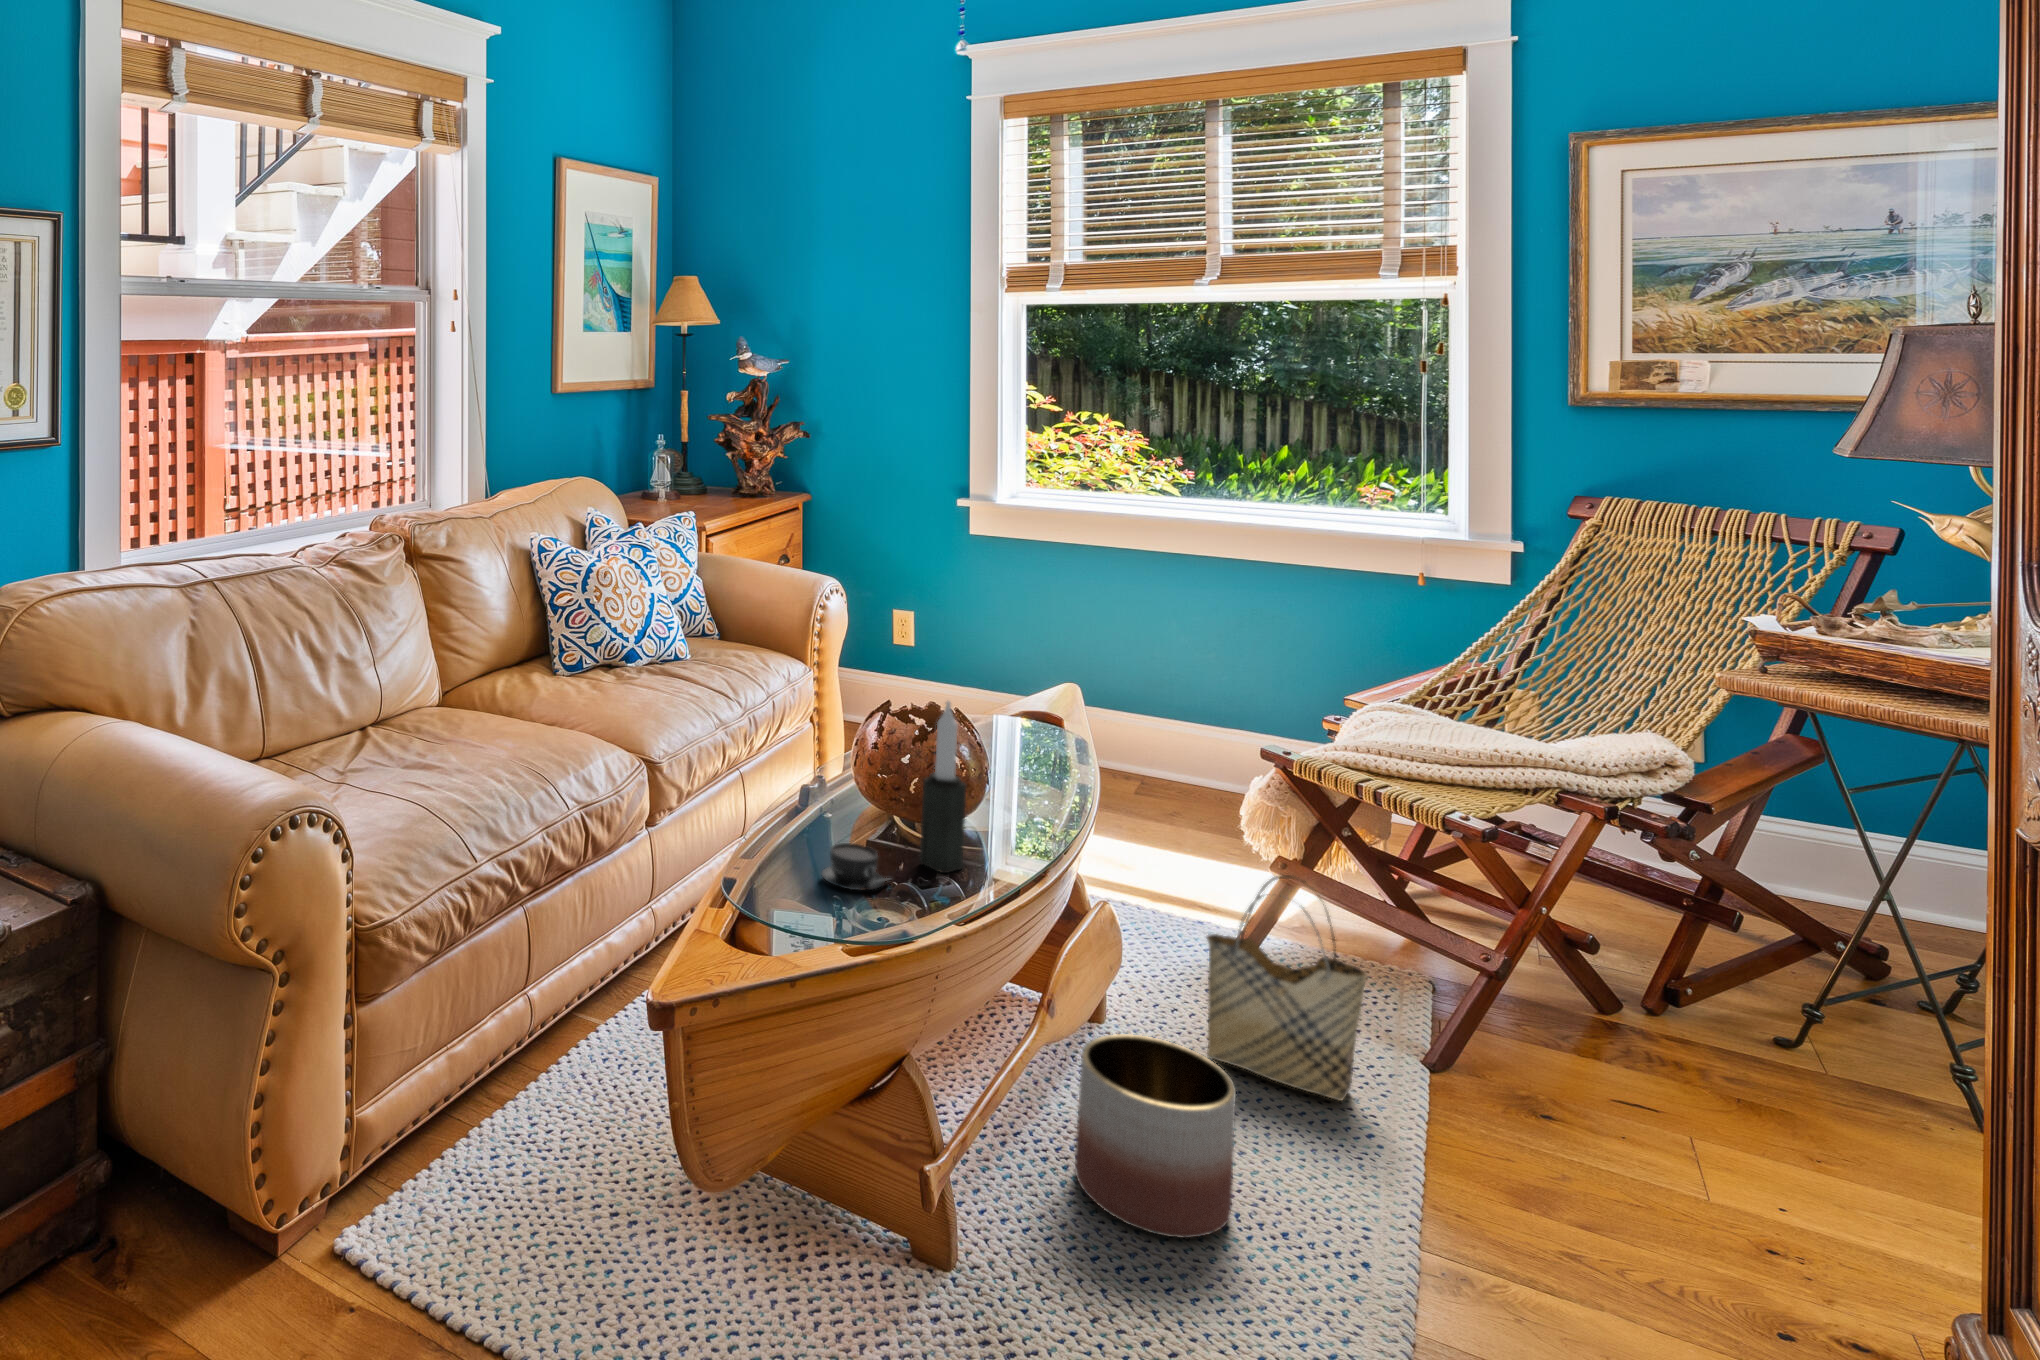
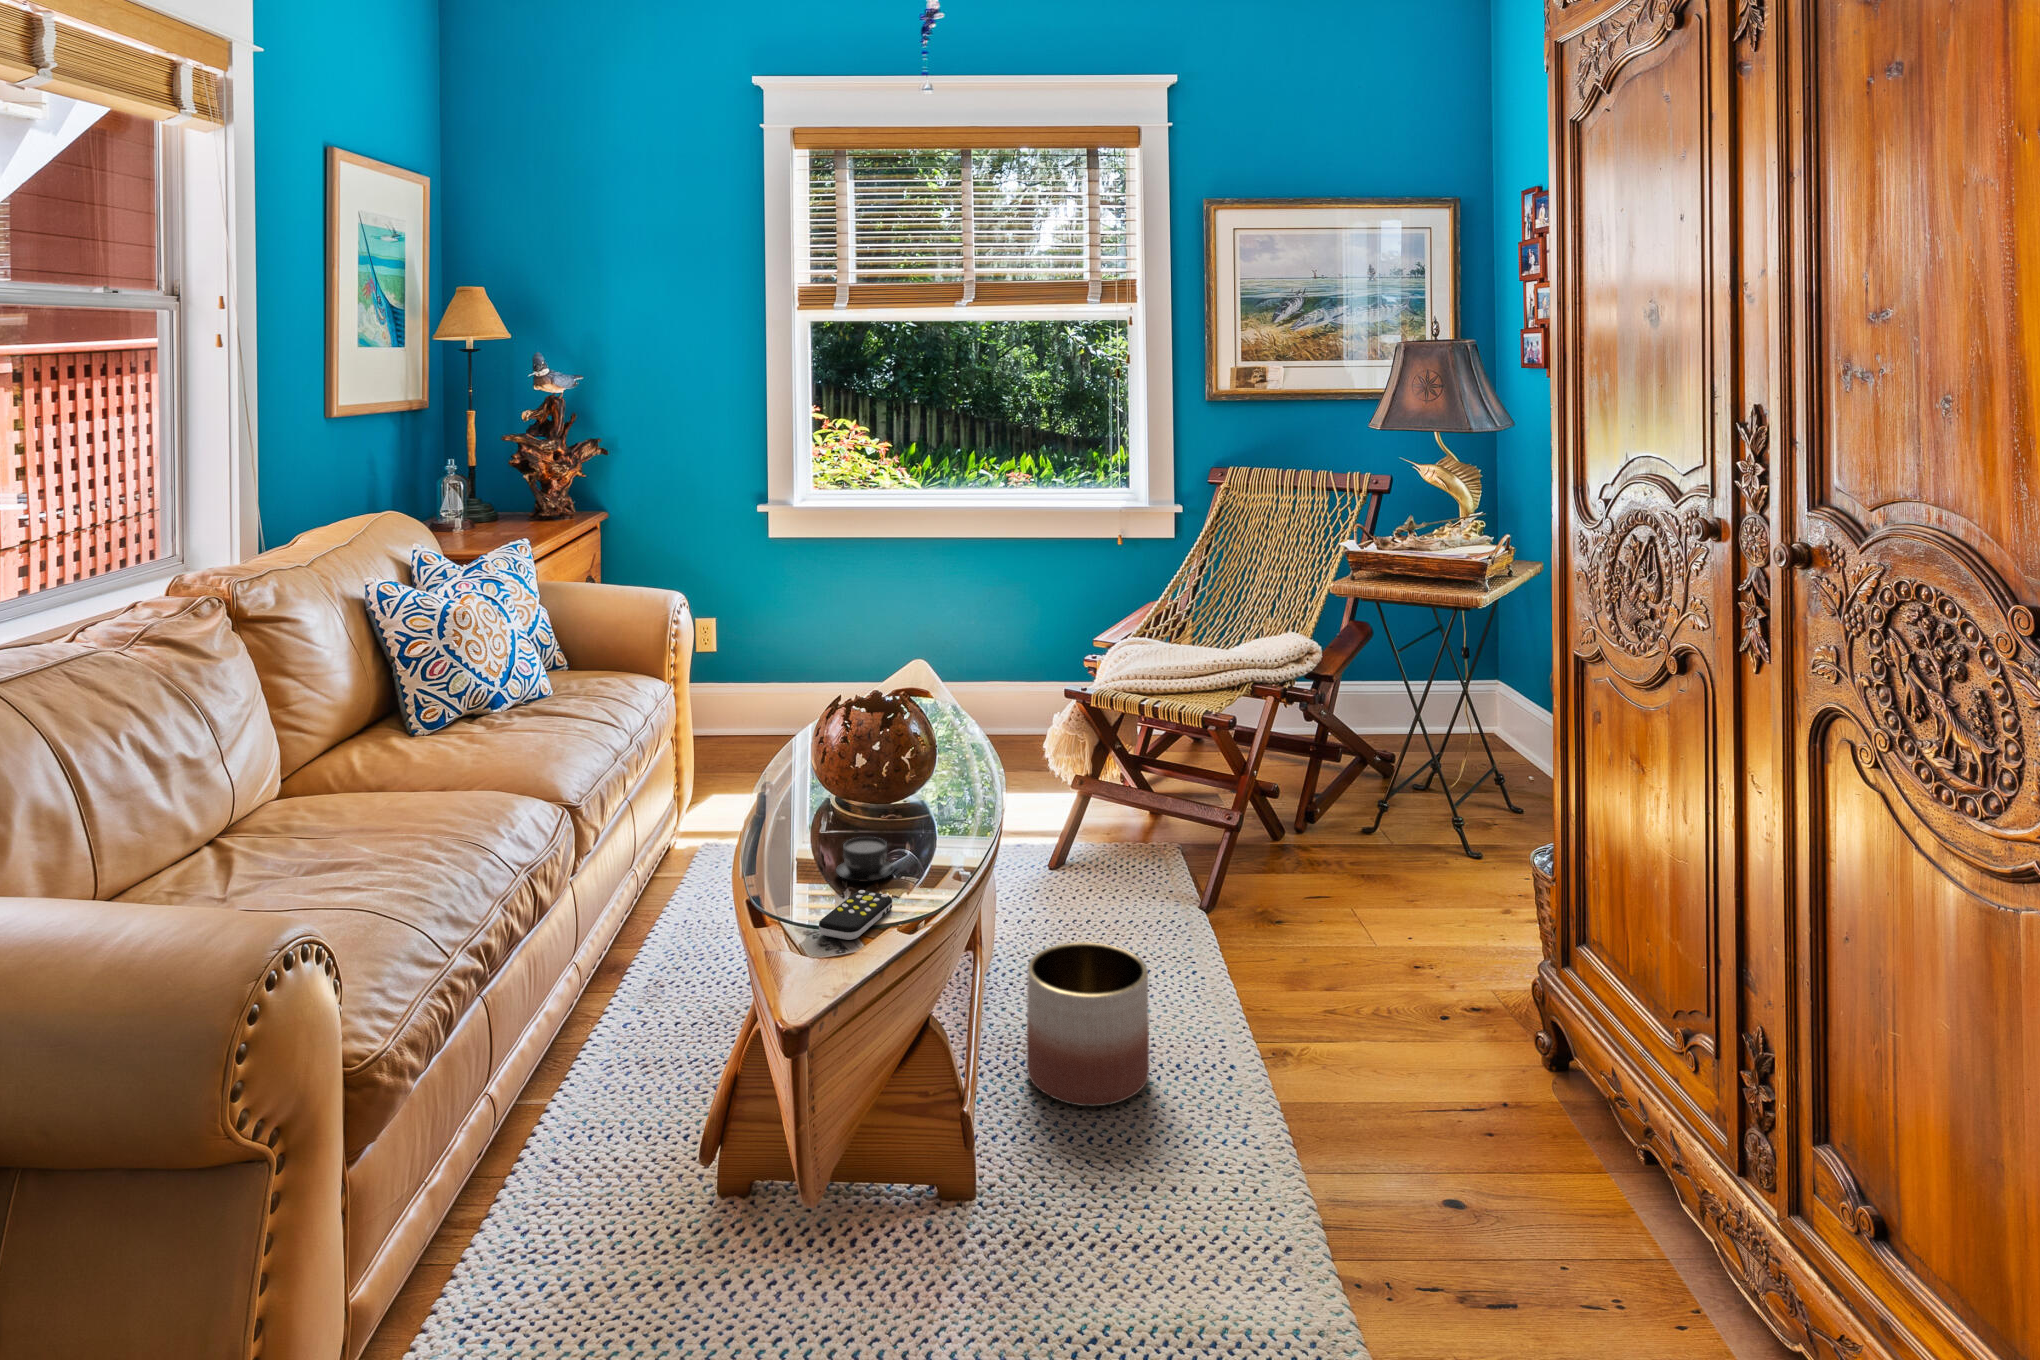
candle: present [920,701,966,873] -> none [908,686,945,845]
woven basket: present [1207,875,1367,1101] -> none [1070,780,1187,953]
remote control: none [765,894,855,938] -> present [819,890,892,940]

